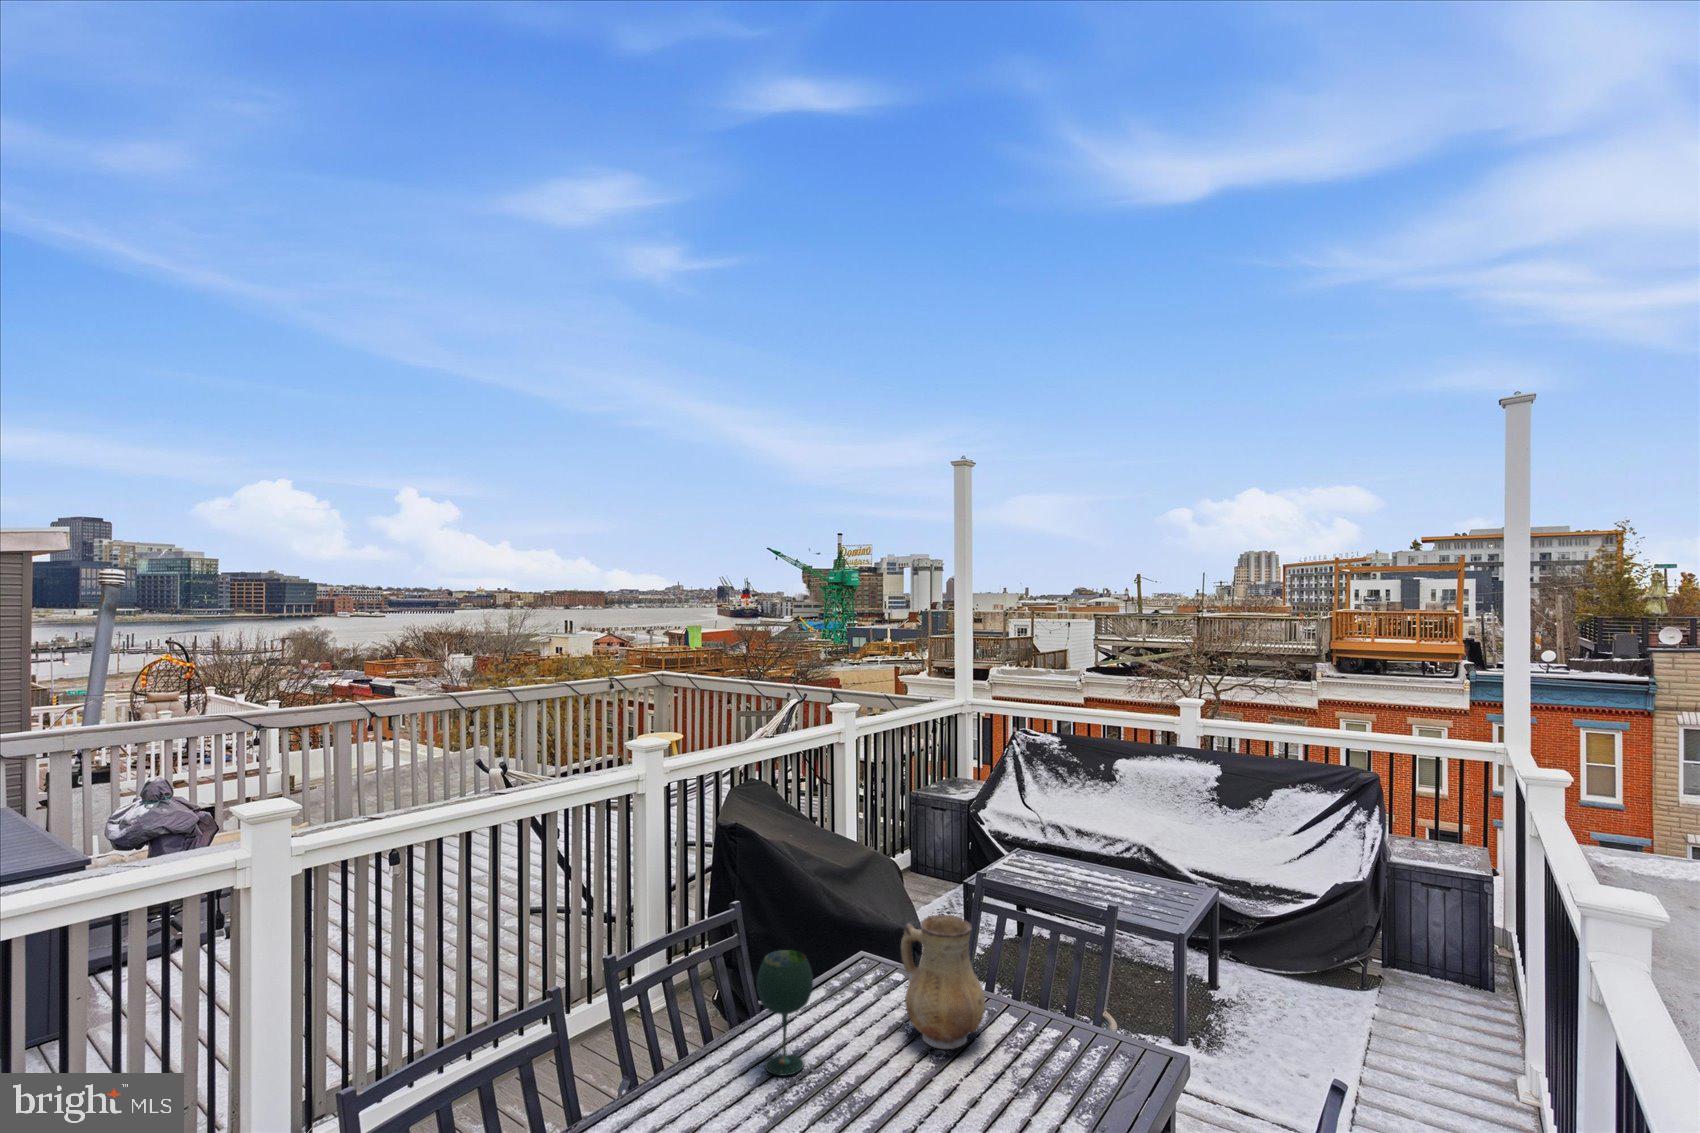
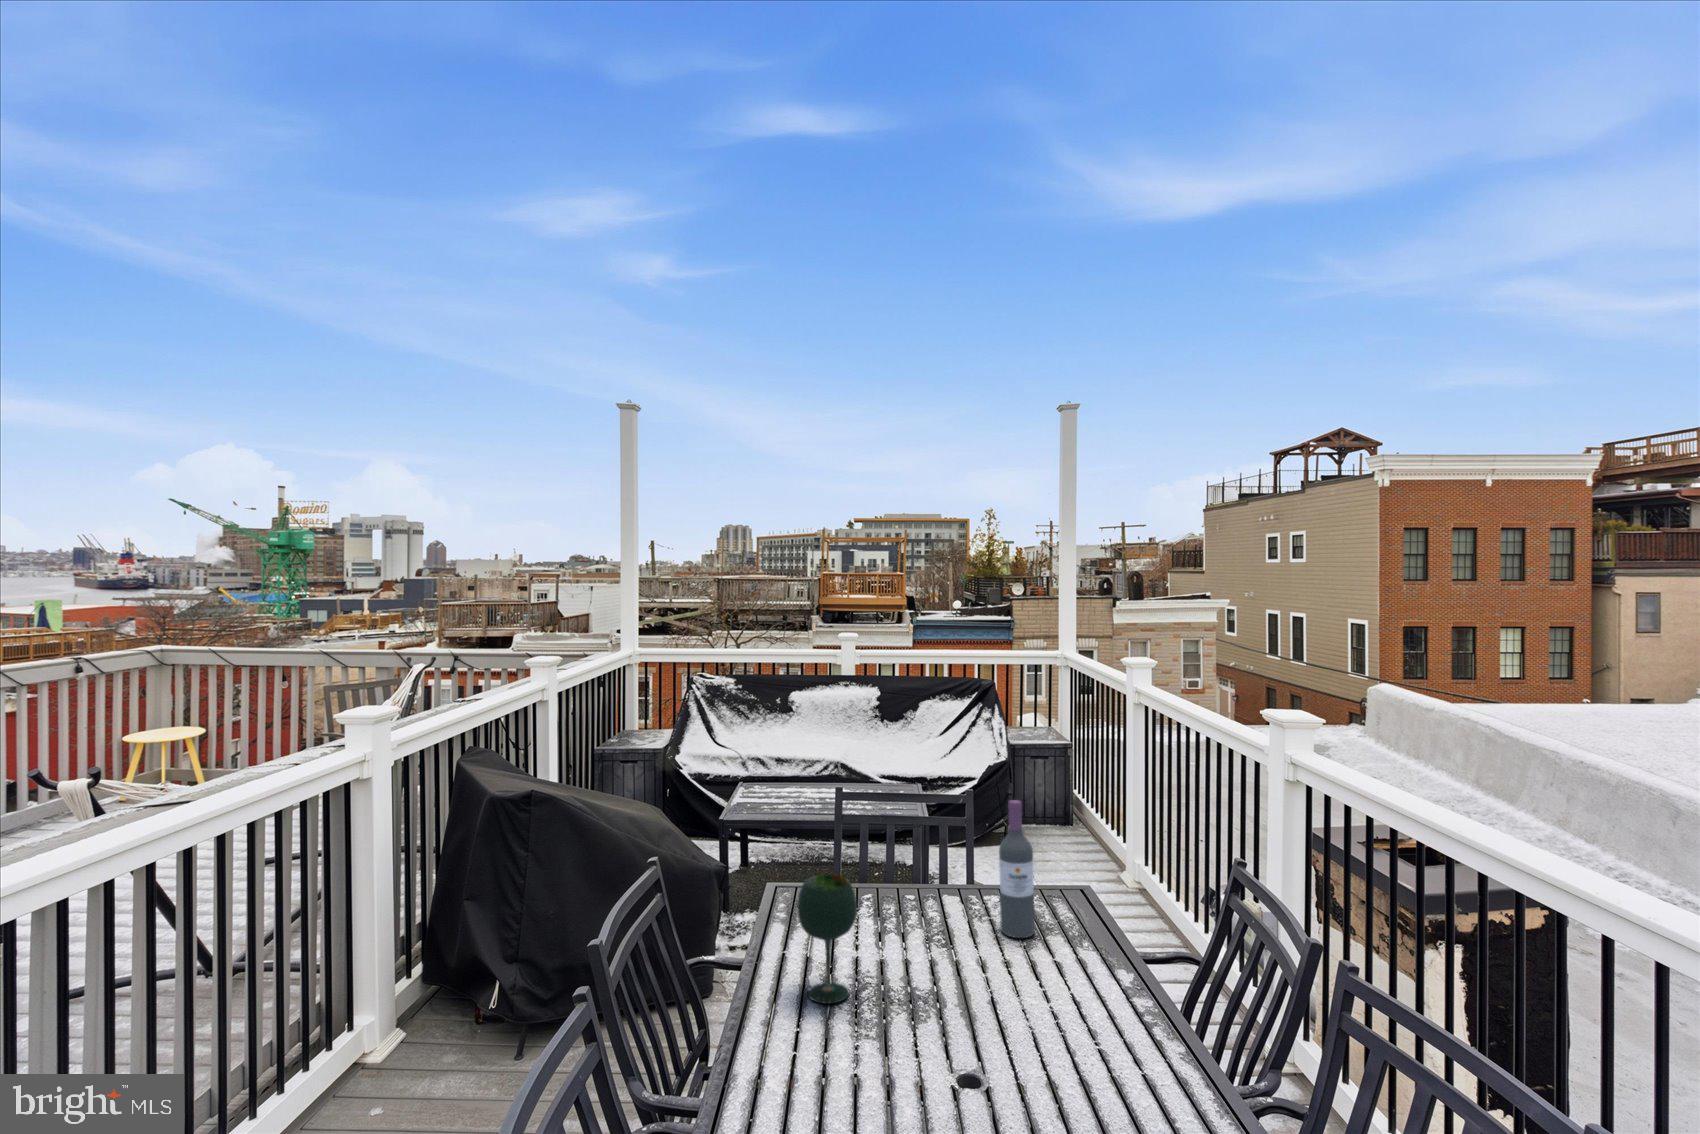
ceramic pitcher: present [901,915,985,1049] -> none [873,814,962,937]
wine bottle: none [1012,924,1051,1085] -> present [999,800,1035,938]

